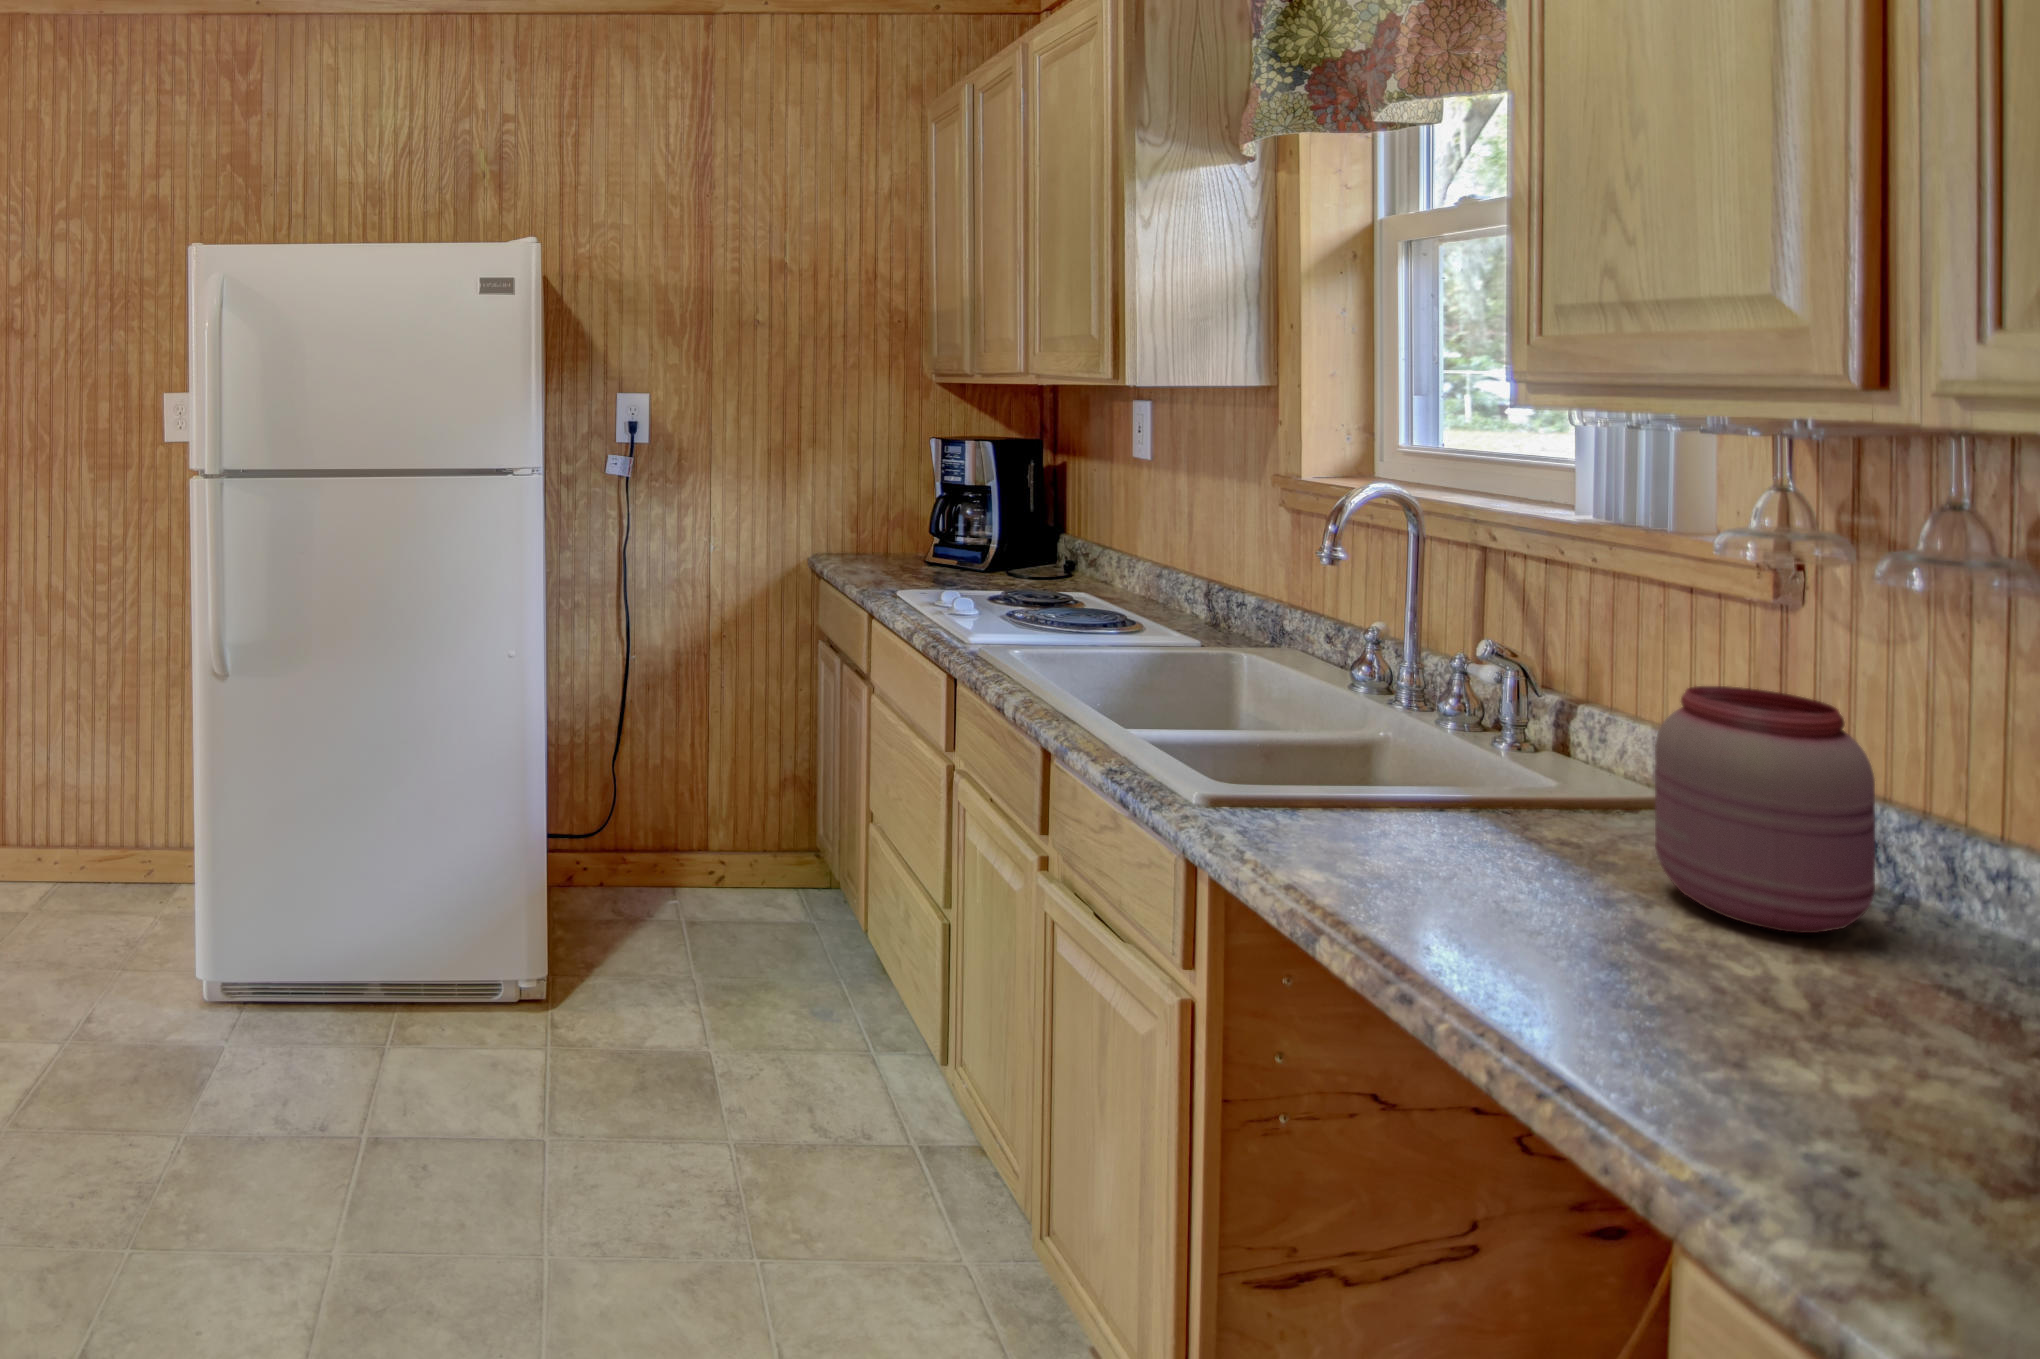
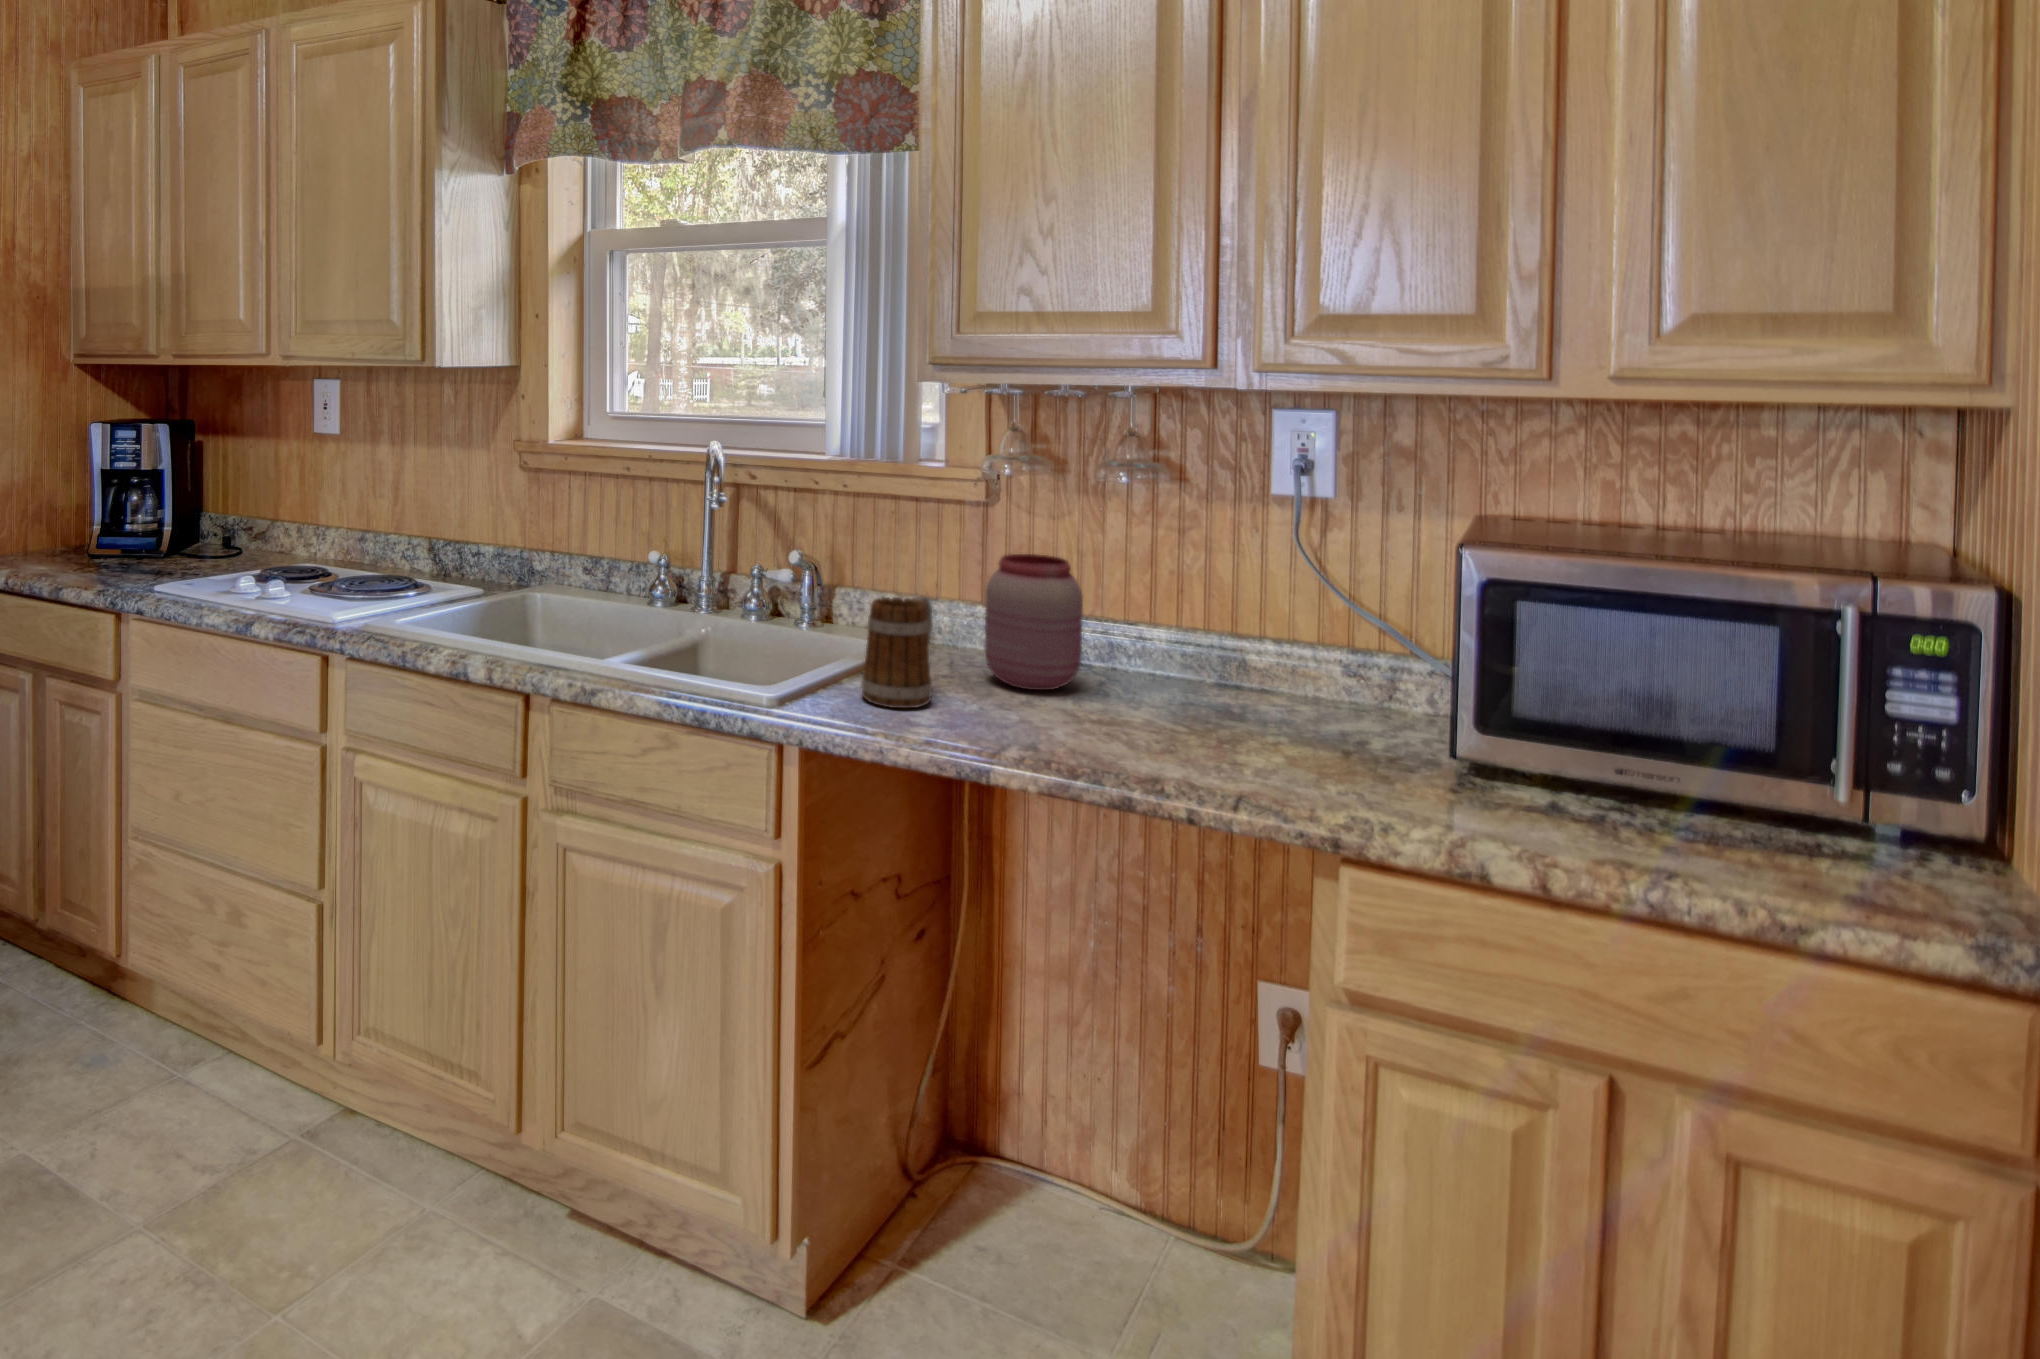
mug: none [1354,696,1524,863] -> present [861,596,933,708]

